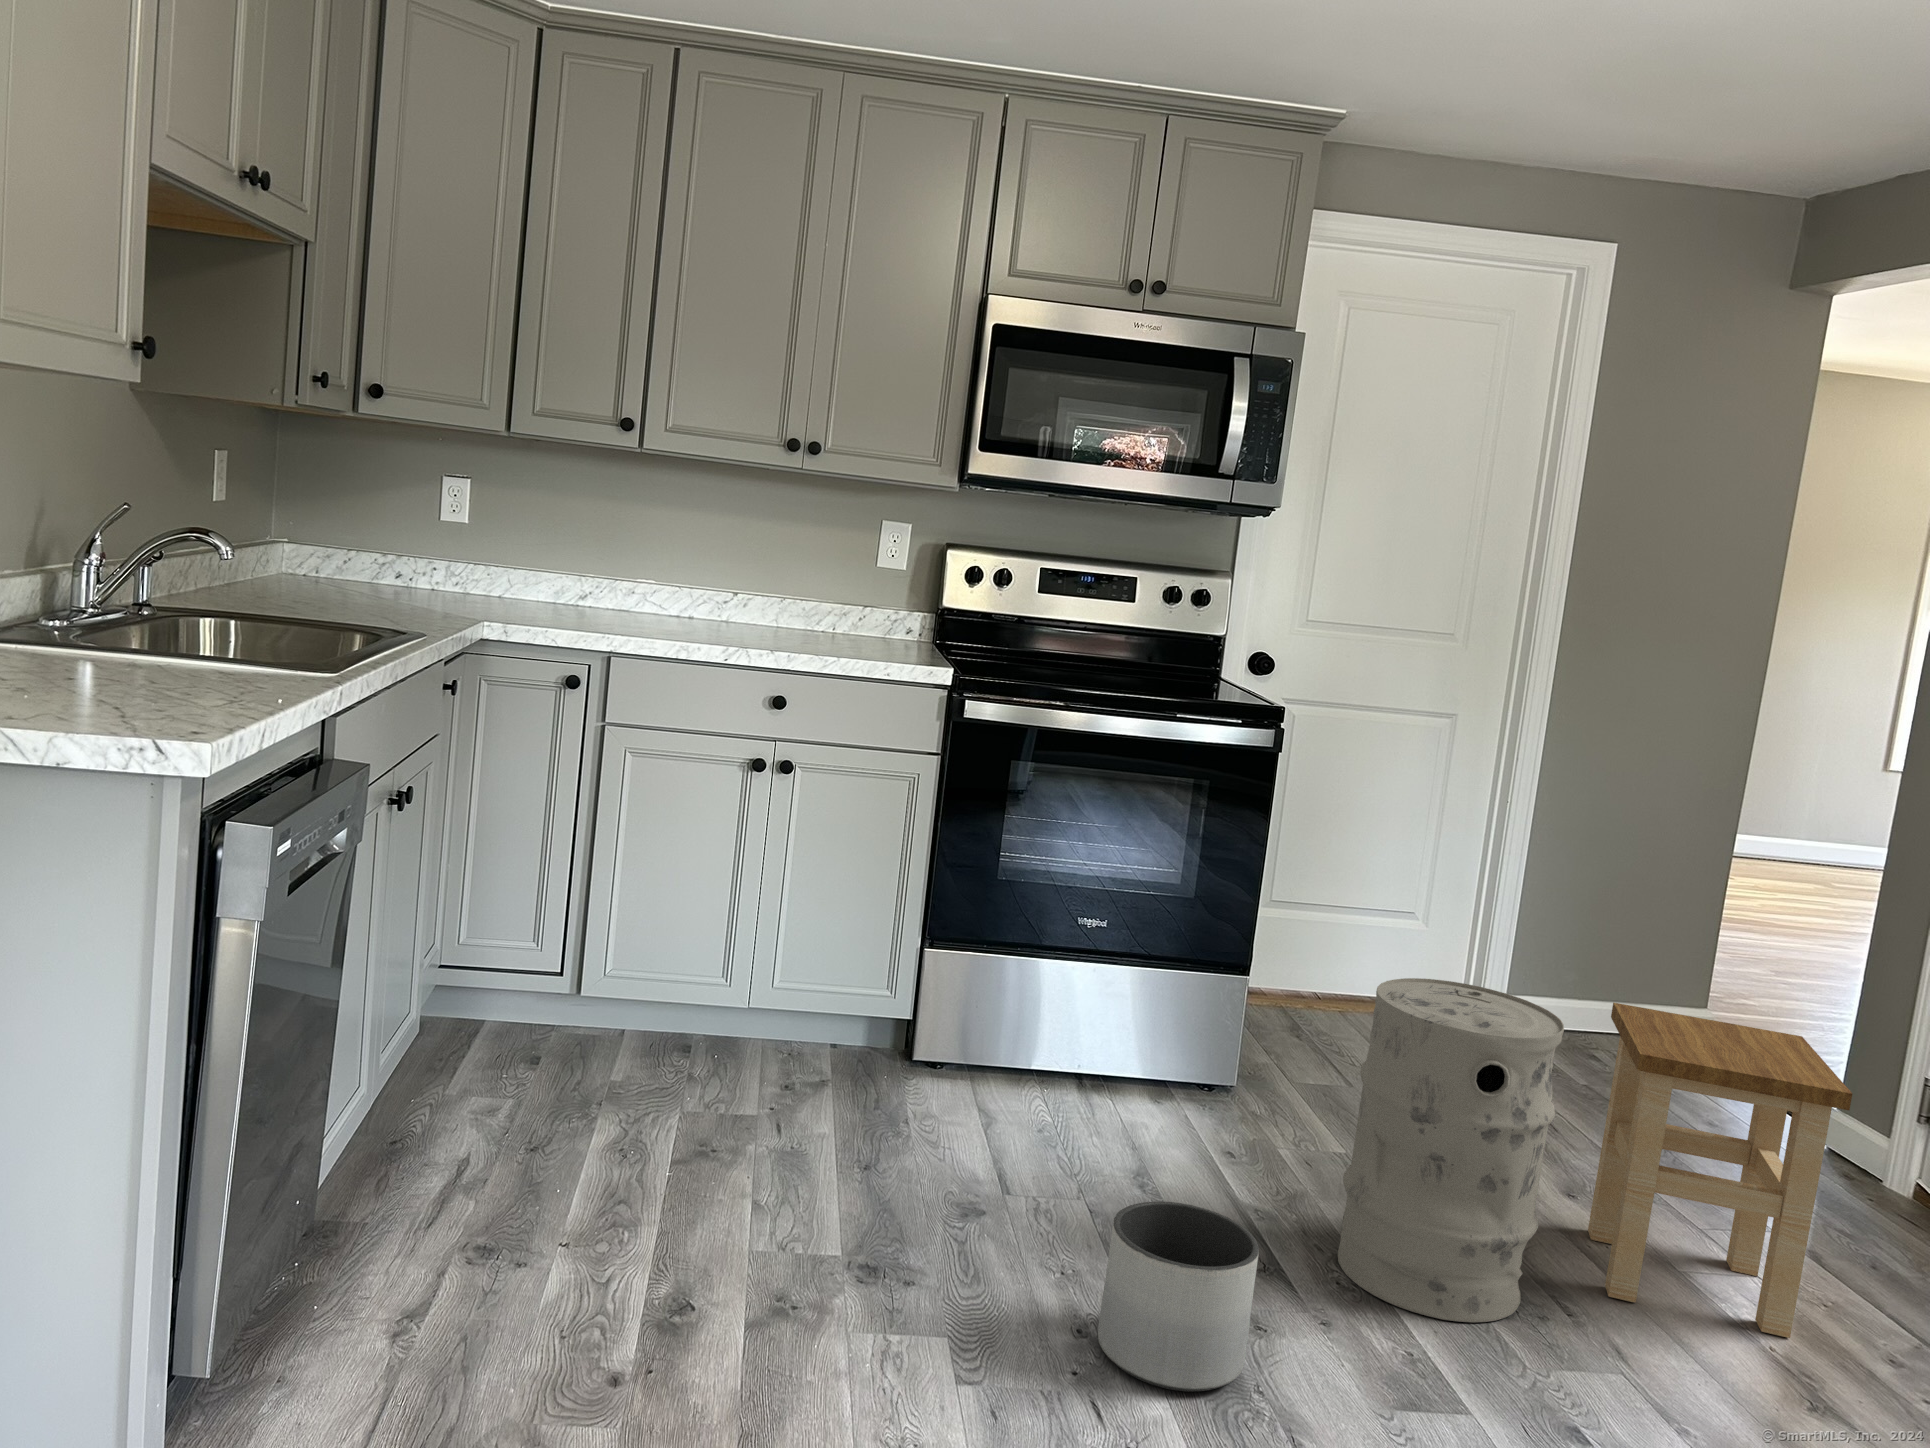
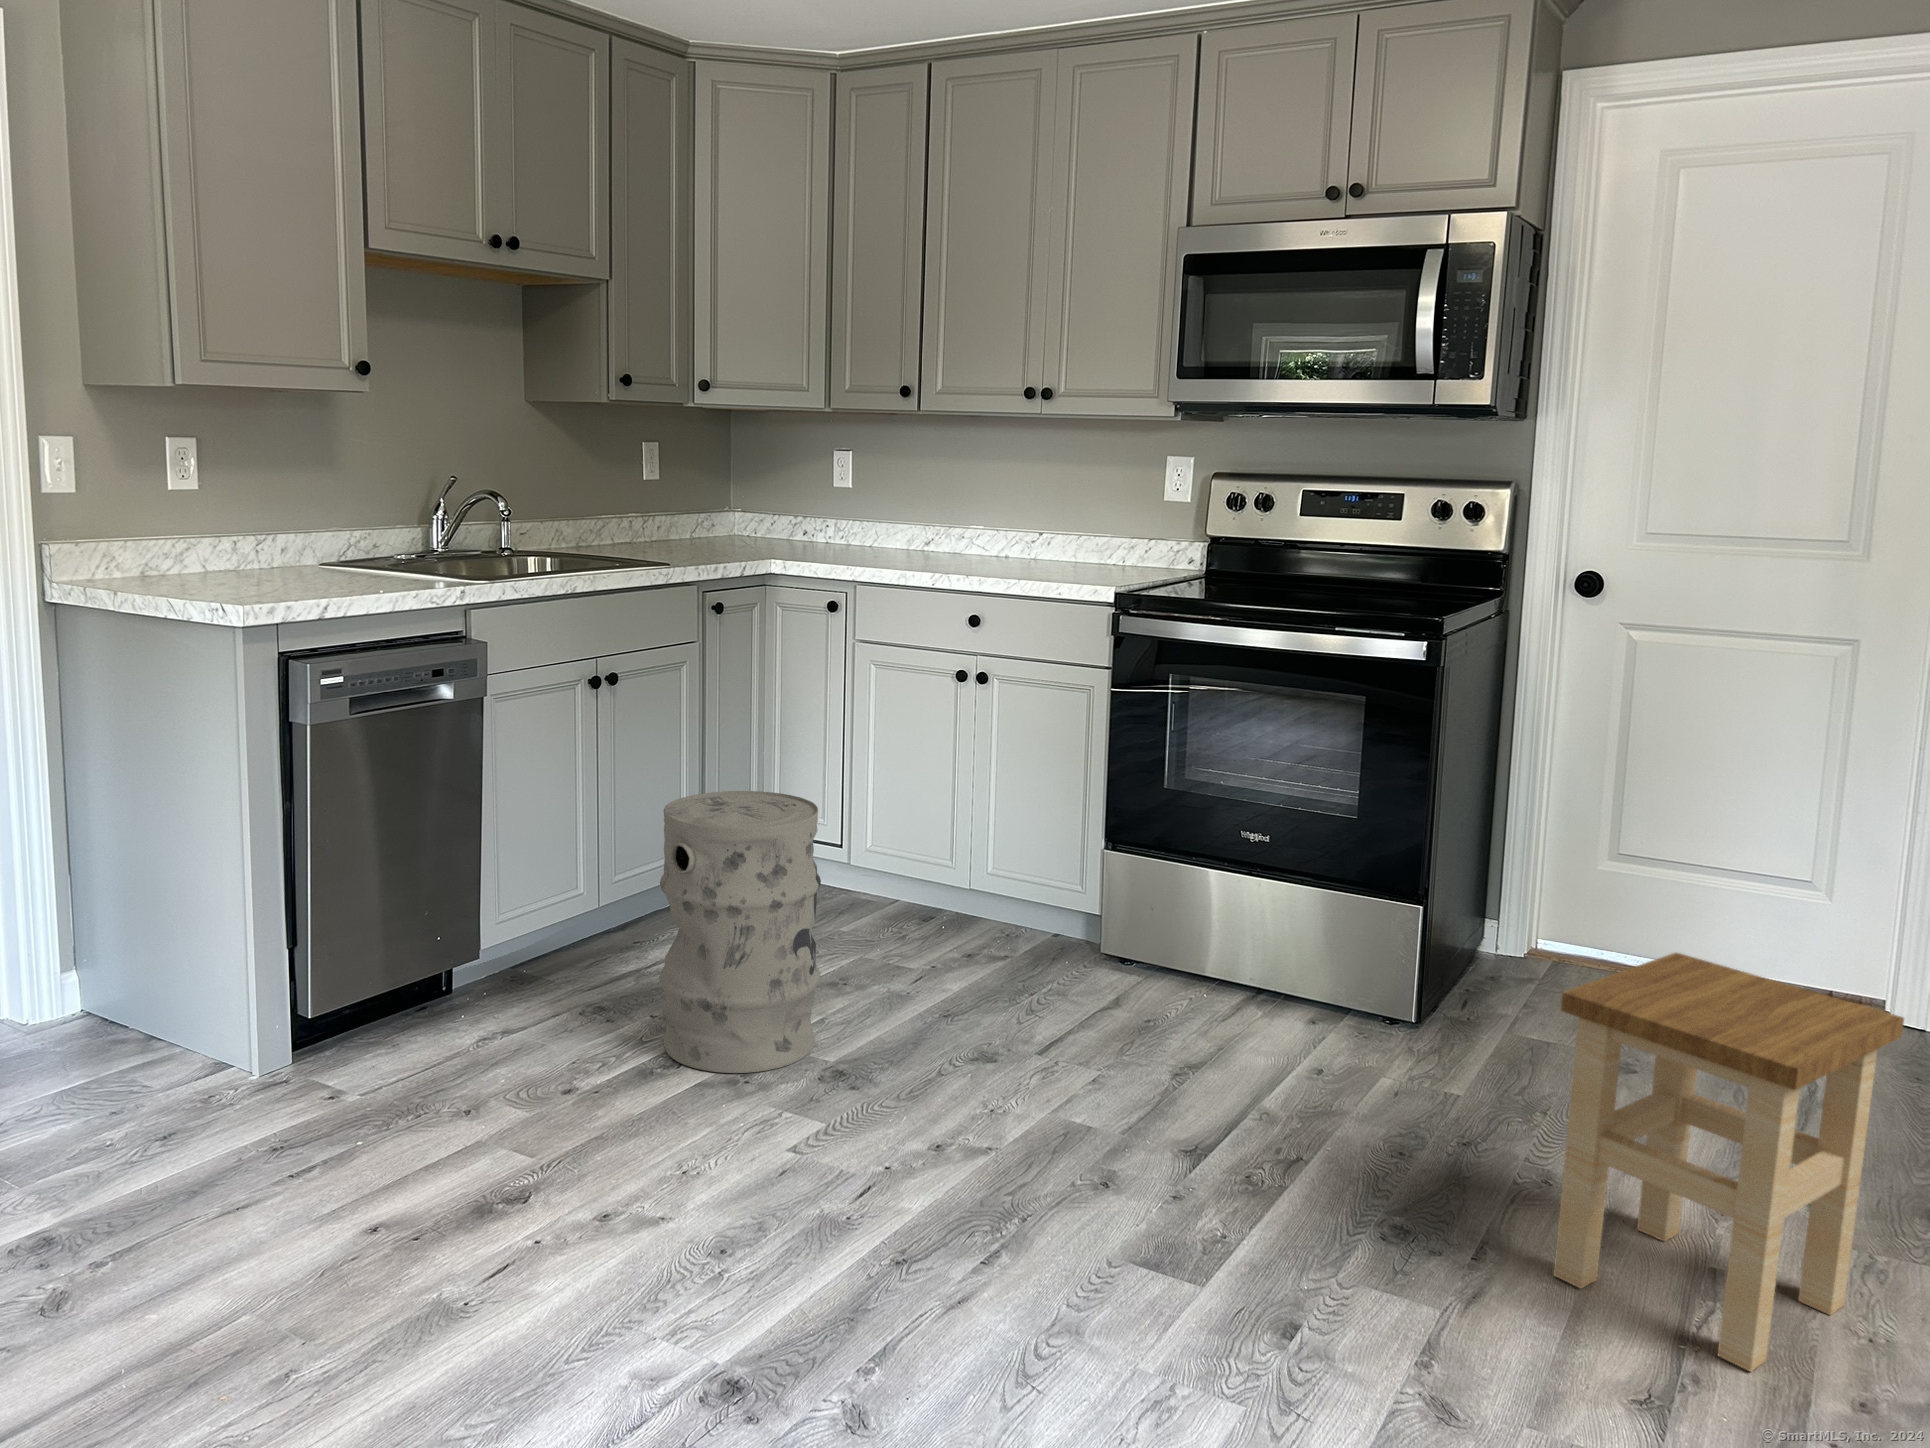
trash can: present [1338,978,1564,1322] -> present [659,791,821,1073]
planter: present [1098,1201,1259,1392] -> none [902,1053,1039,1220]

